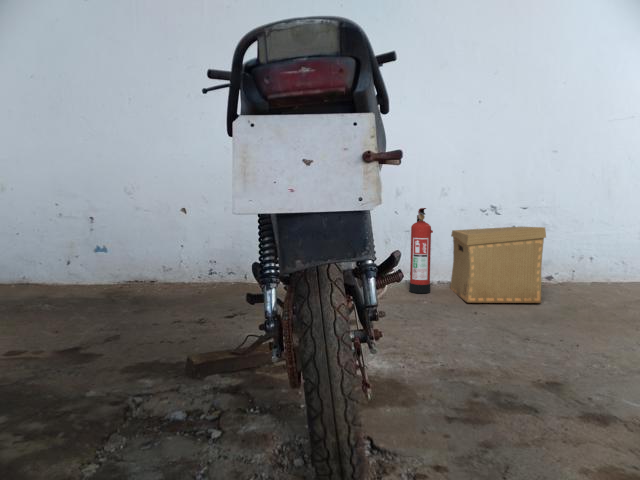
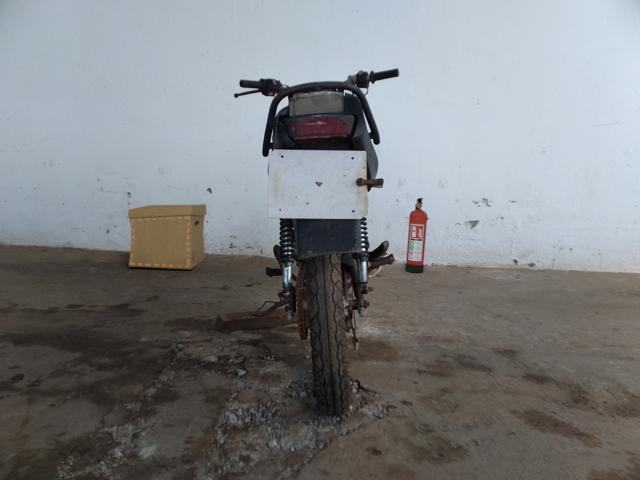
cardboard box: present [450,227,546,303] -> present [128,204,207,269]

